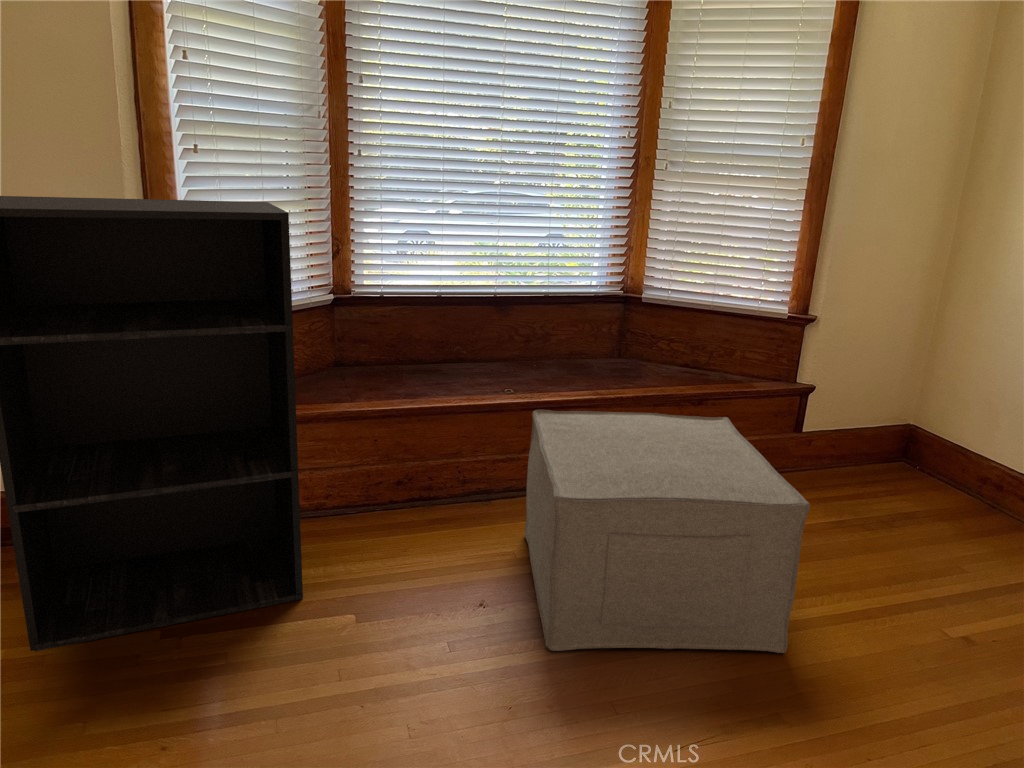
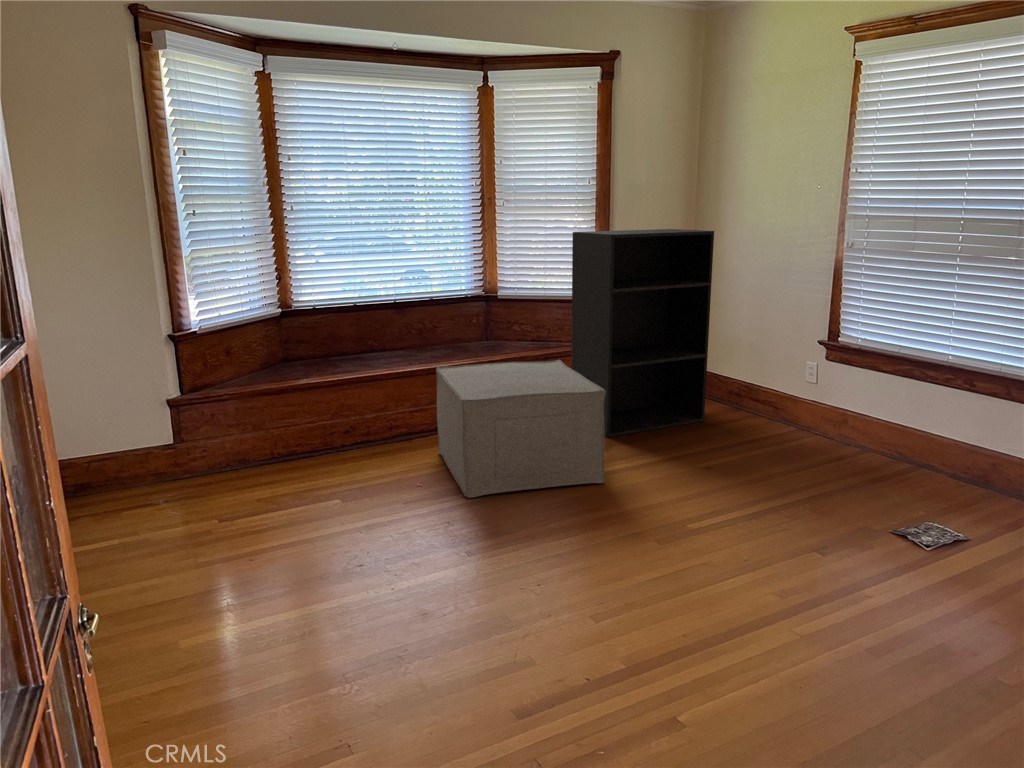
bookshelf: present [0,196,303,651] -> present [571,229,714,437]

